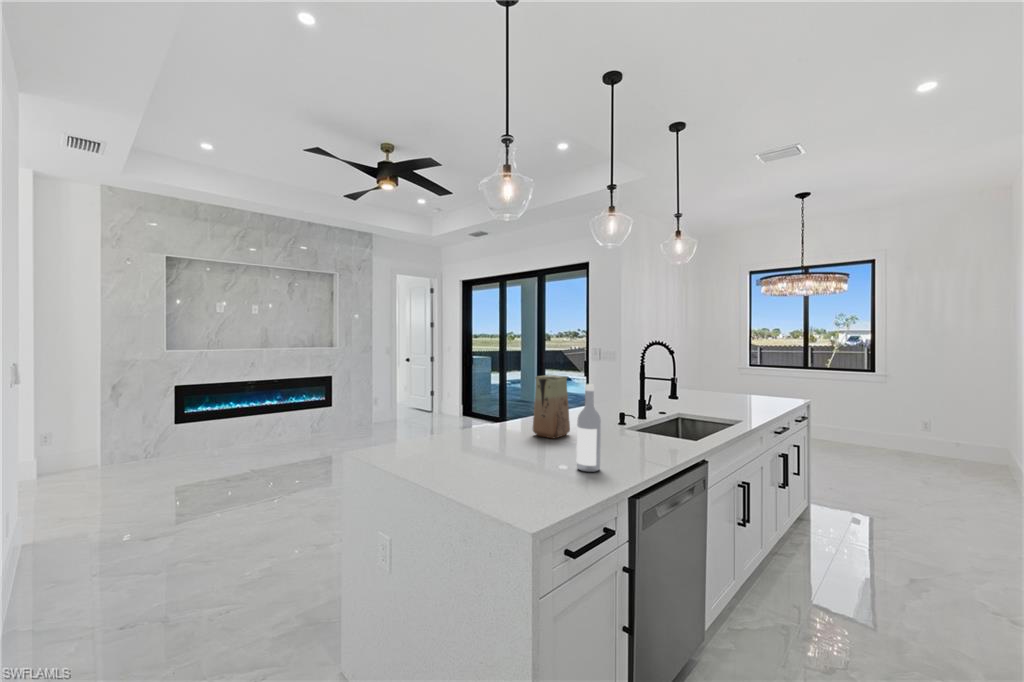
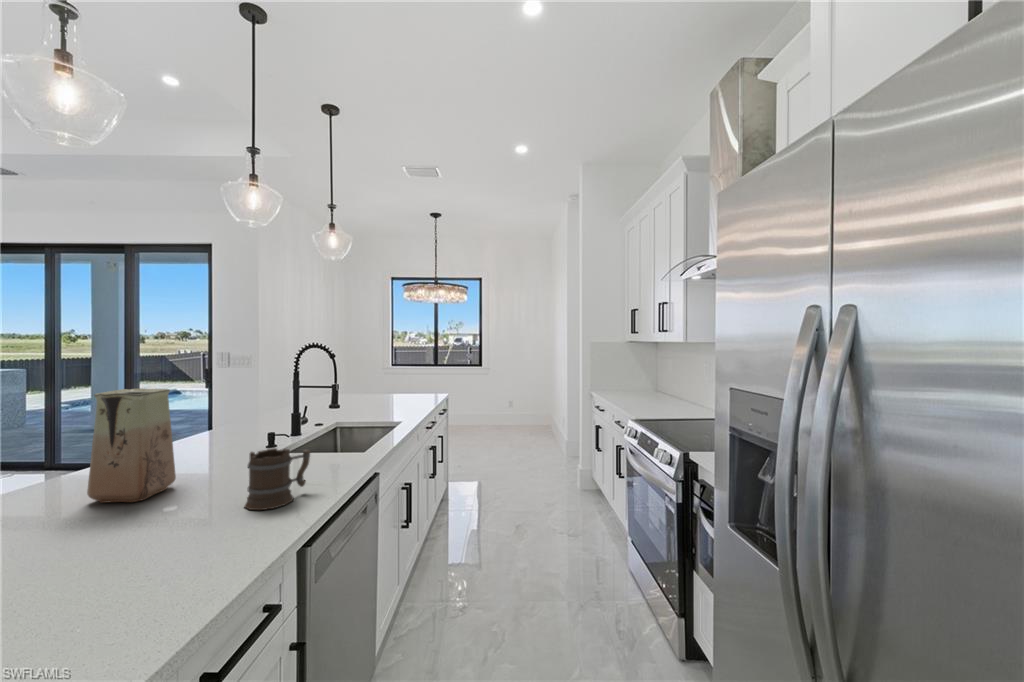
wine bottle: present [577,384,601,472] -> none [190,399,243,567]
mug: none [603,418,643,455] -> present [245,448,310,510]

